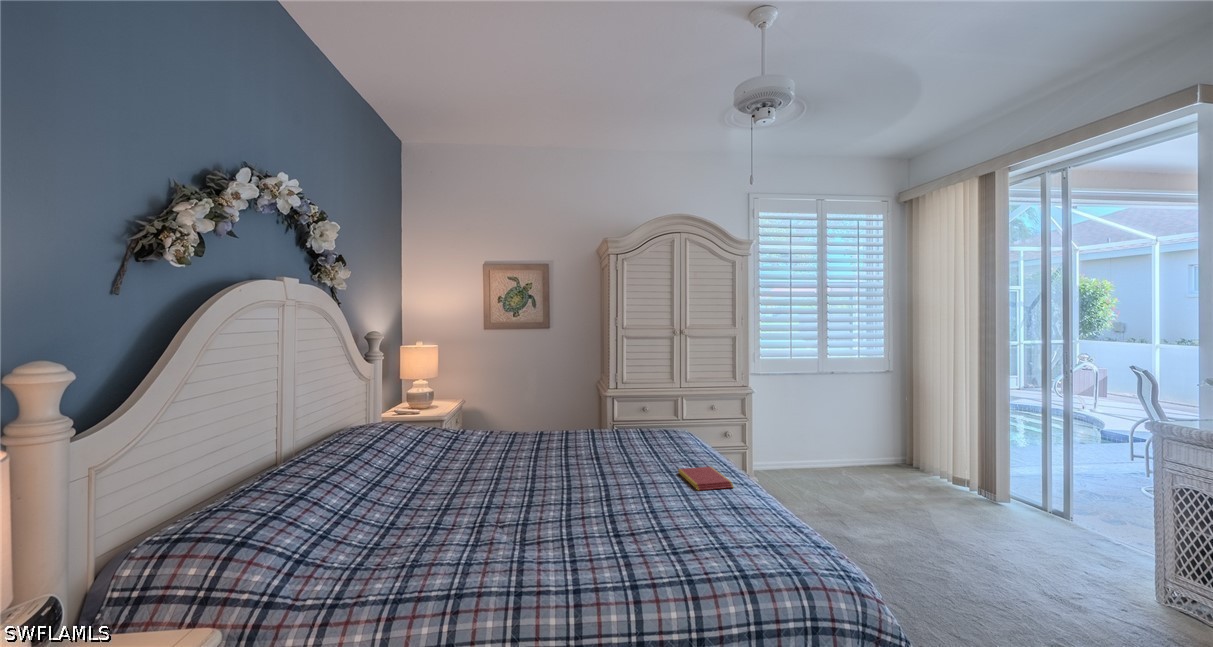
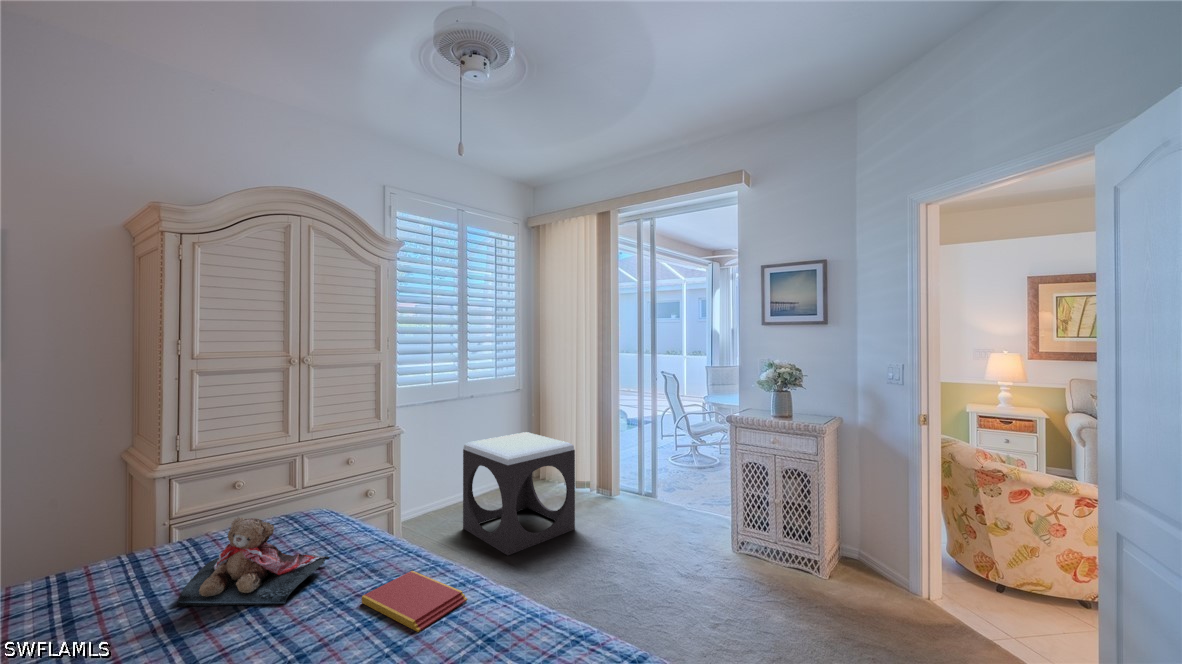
footstool: none [811,412,926,518] -> present [463,432,575,555]
teddy bear: none [604,415,673,464] -> present [178,517,330,607]

